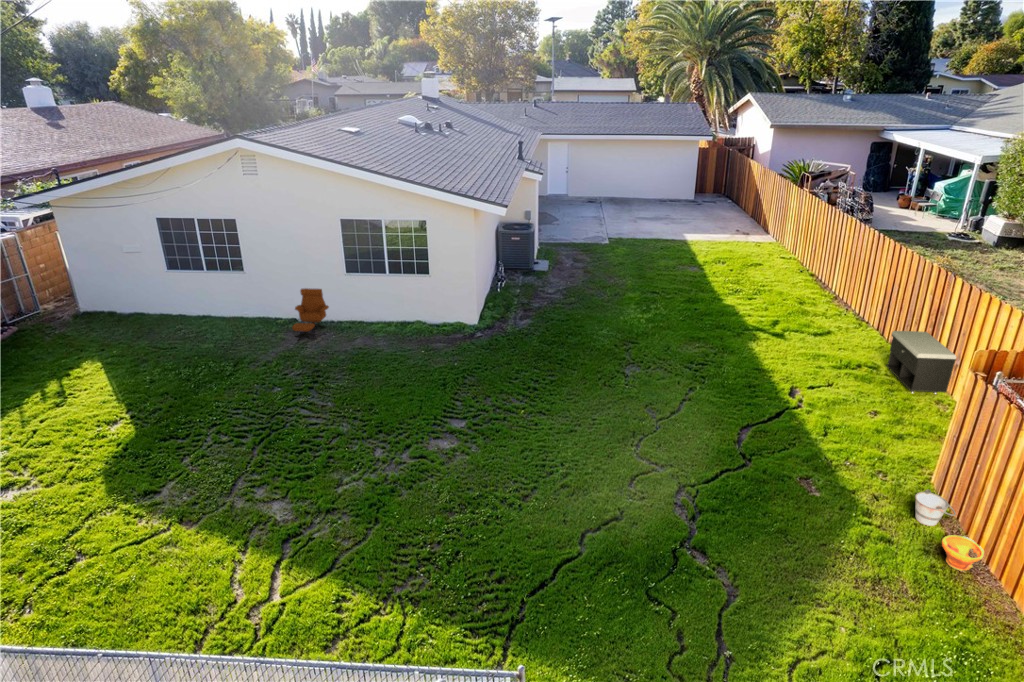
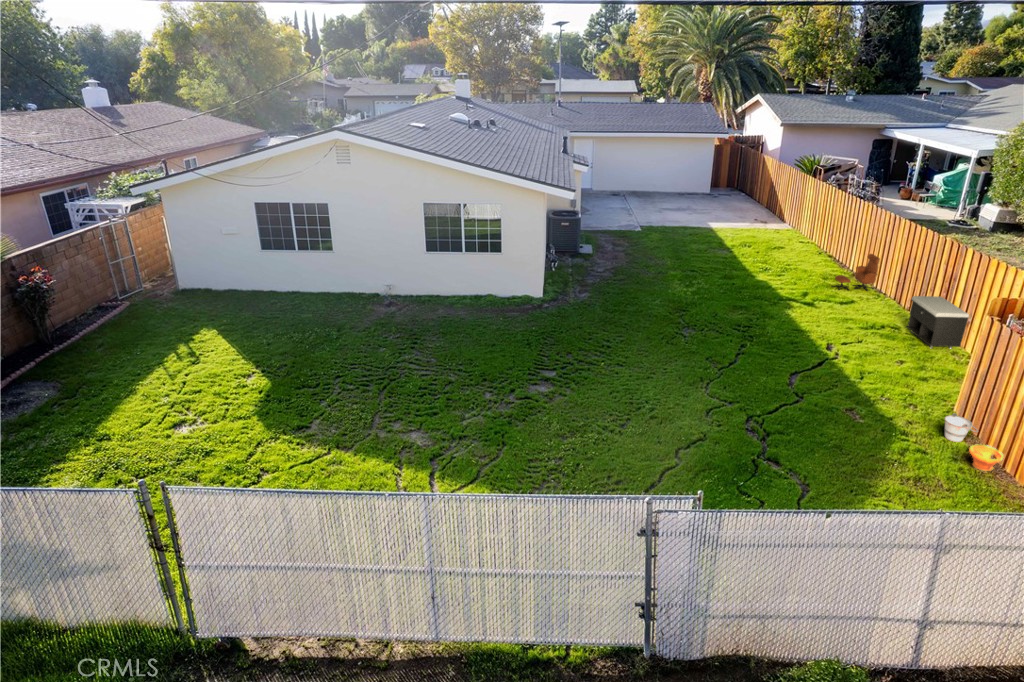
lounge chair: present [292,288,329,340] -> present [832,254,880,291]

